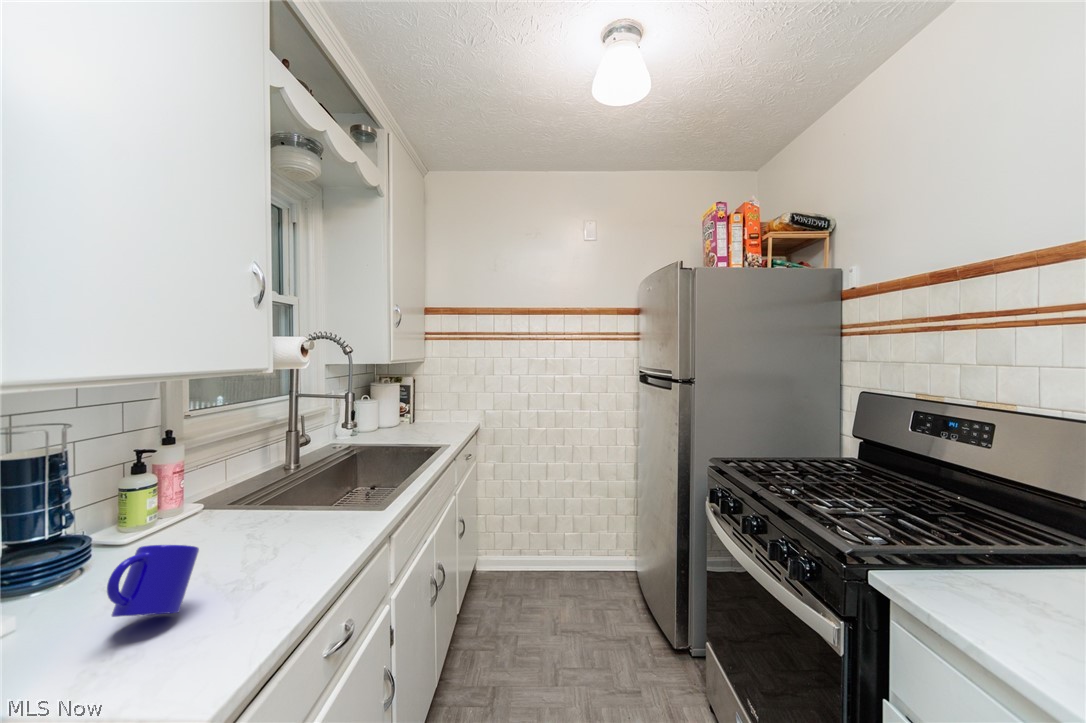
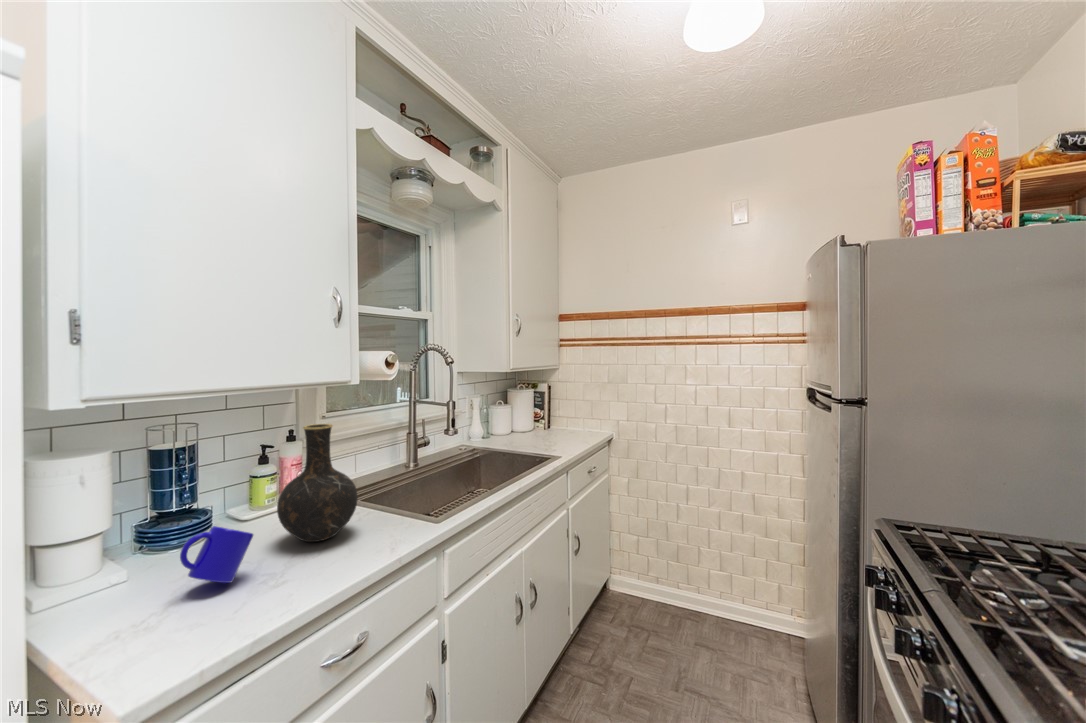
vase: none [190,414,296,556] -> present [277,424,358,542]

